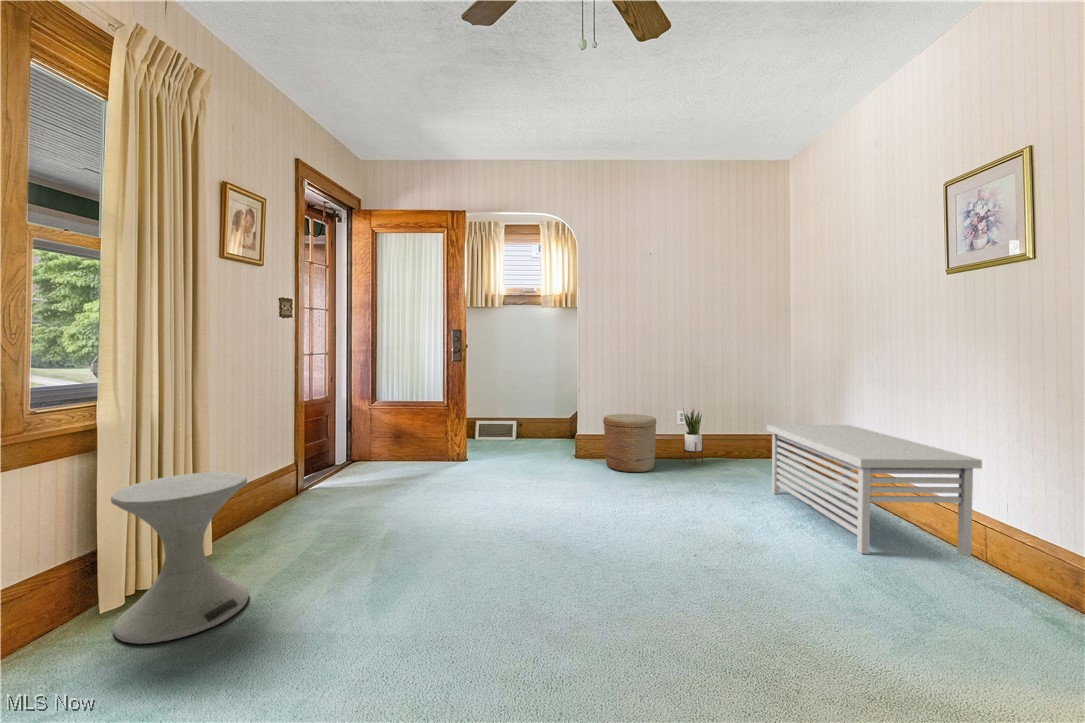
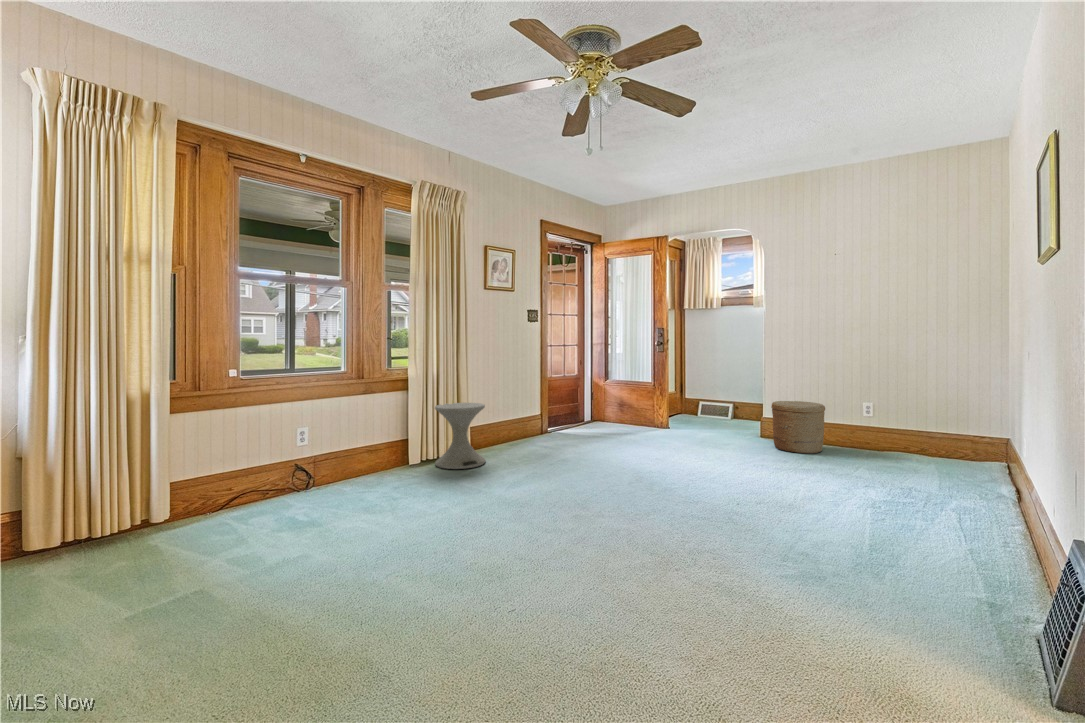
potted plant: present [683,408,703,465] -> none [861,399,888,456]
storage bench: present [767,425,982,556] -> none [888,417,1036,552]

